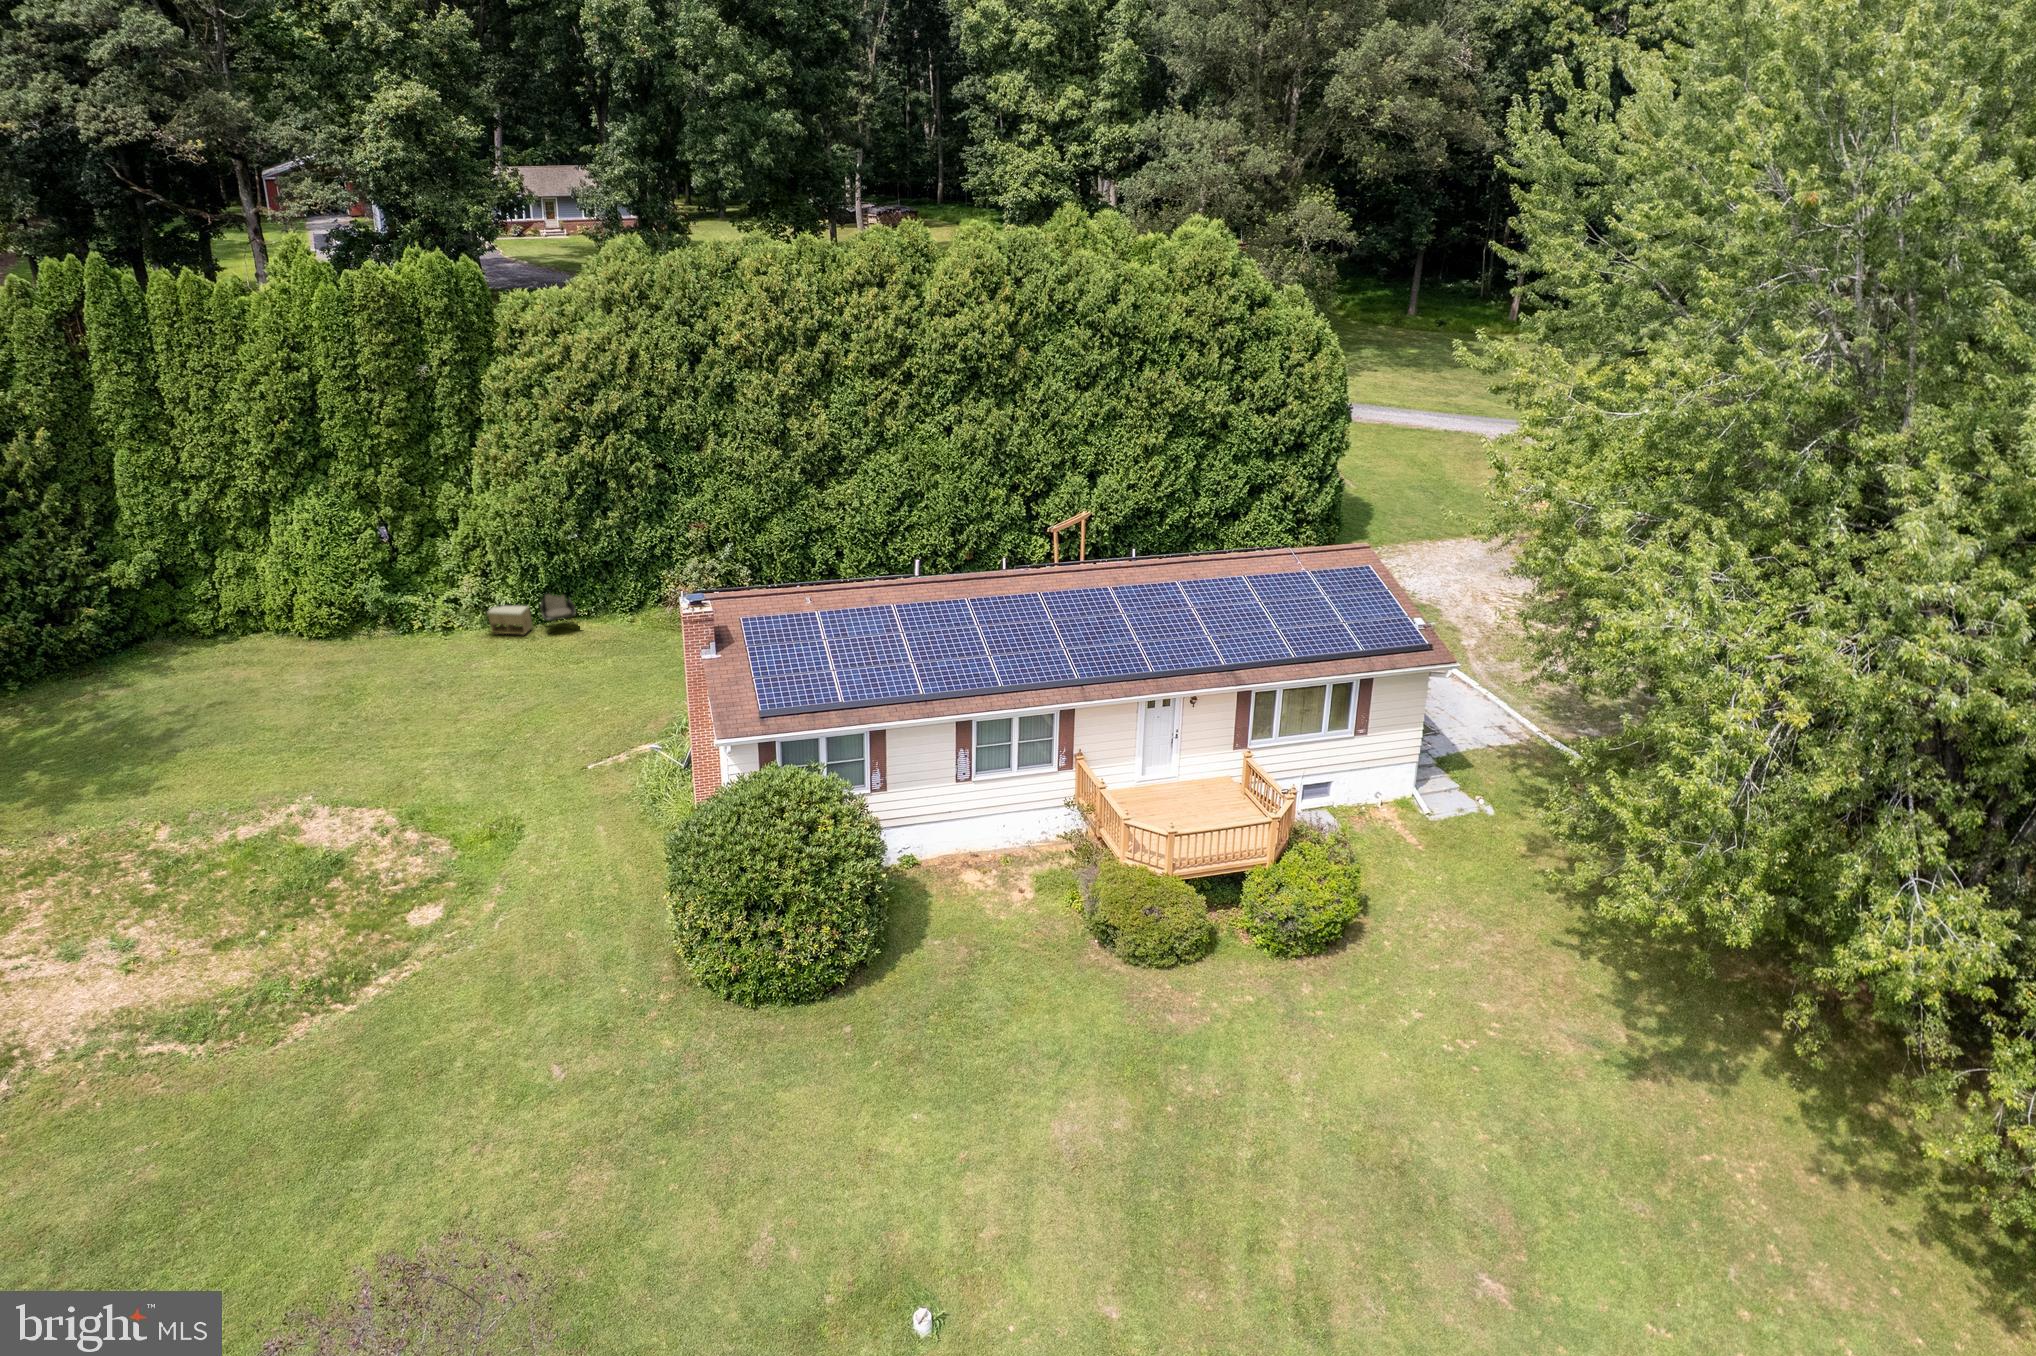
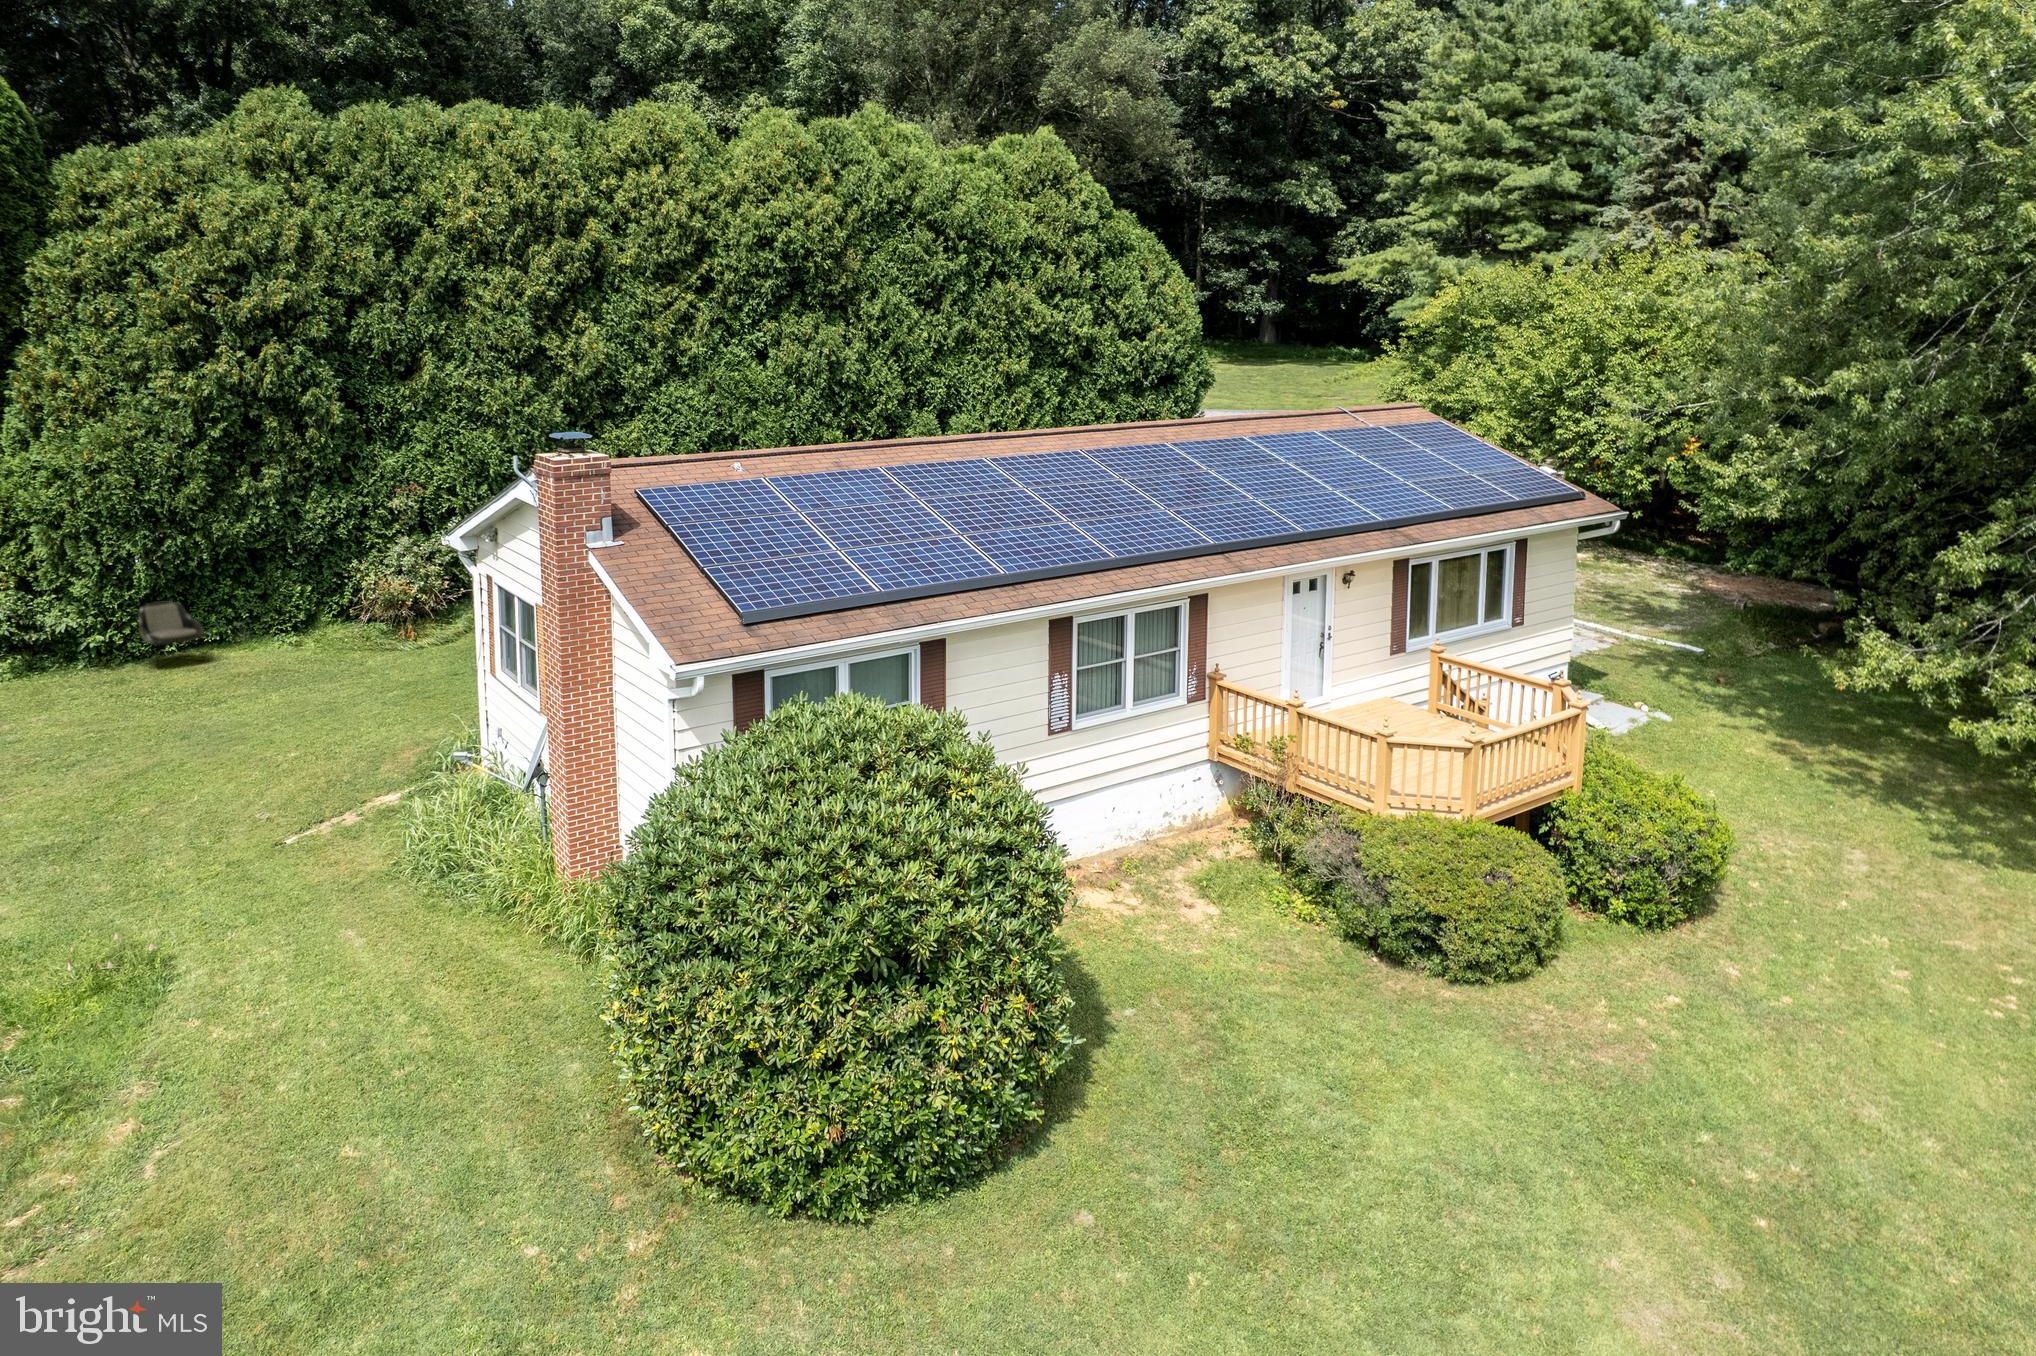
storage bench: present [487,605,532,635] -> none [45,626,124,675]

